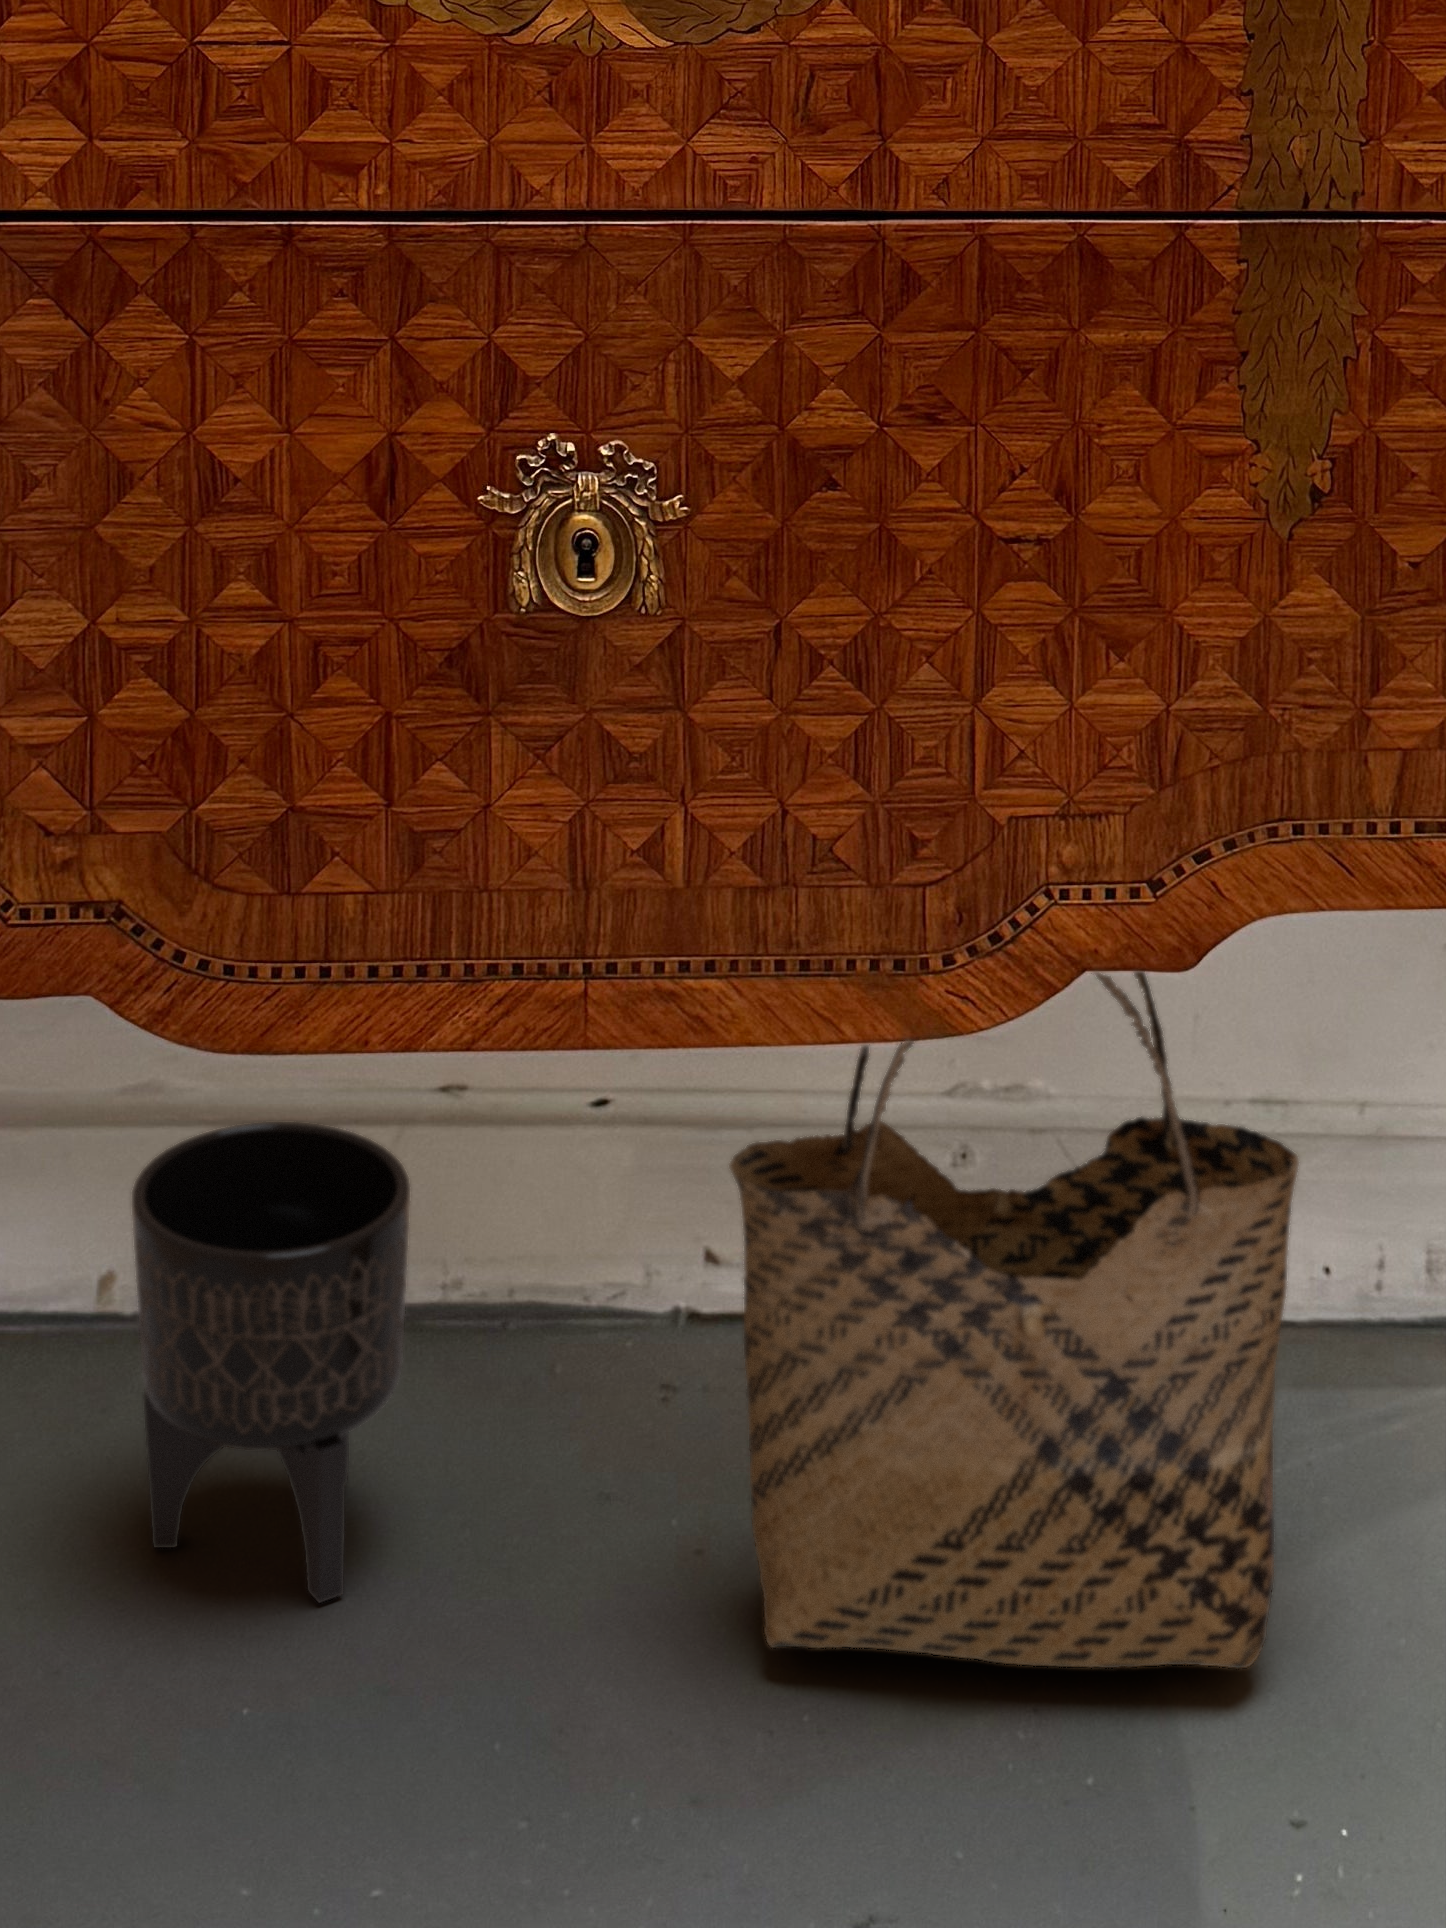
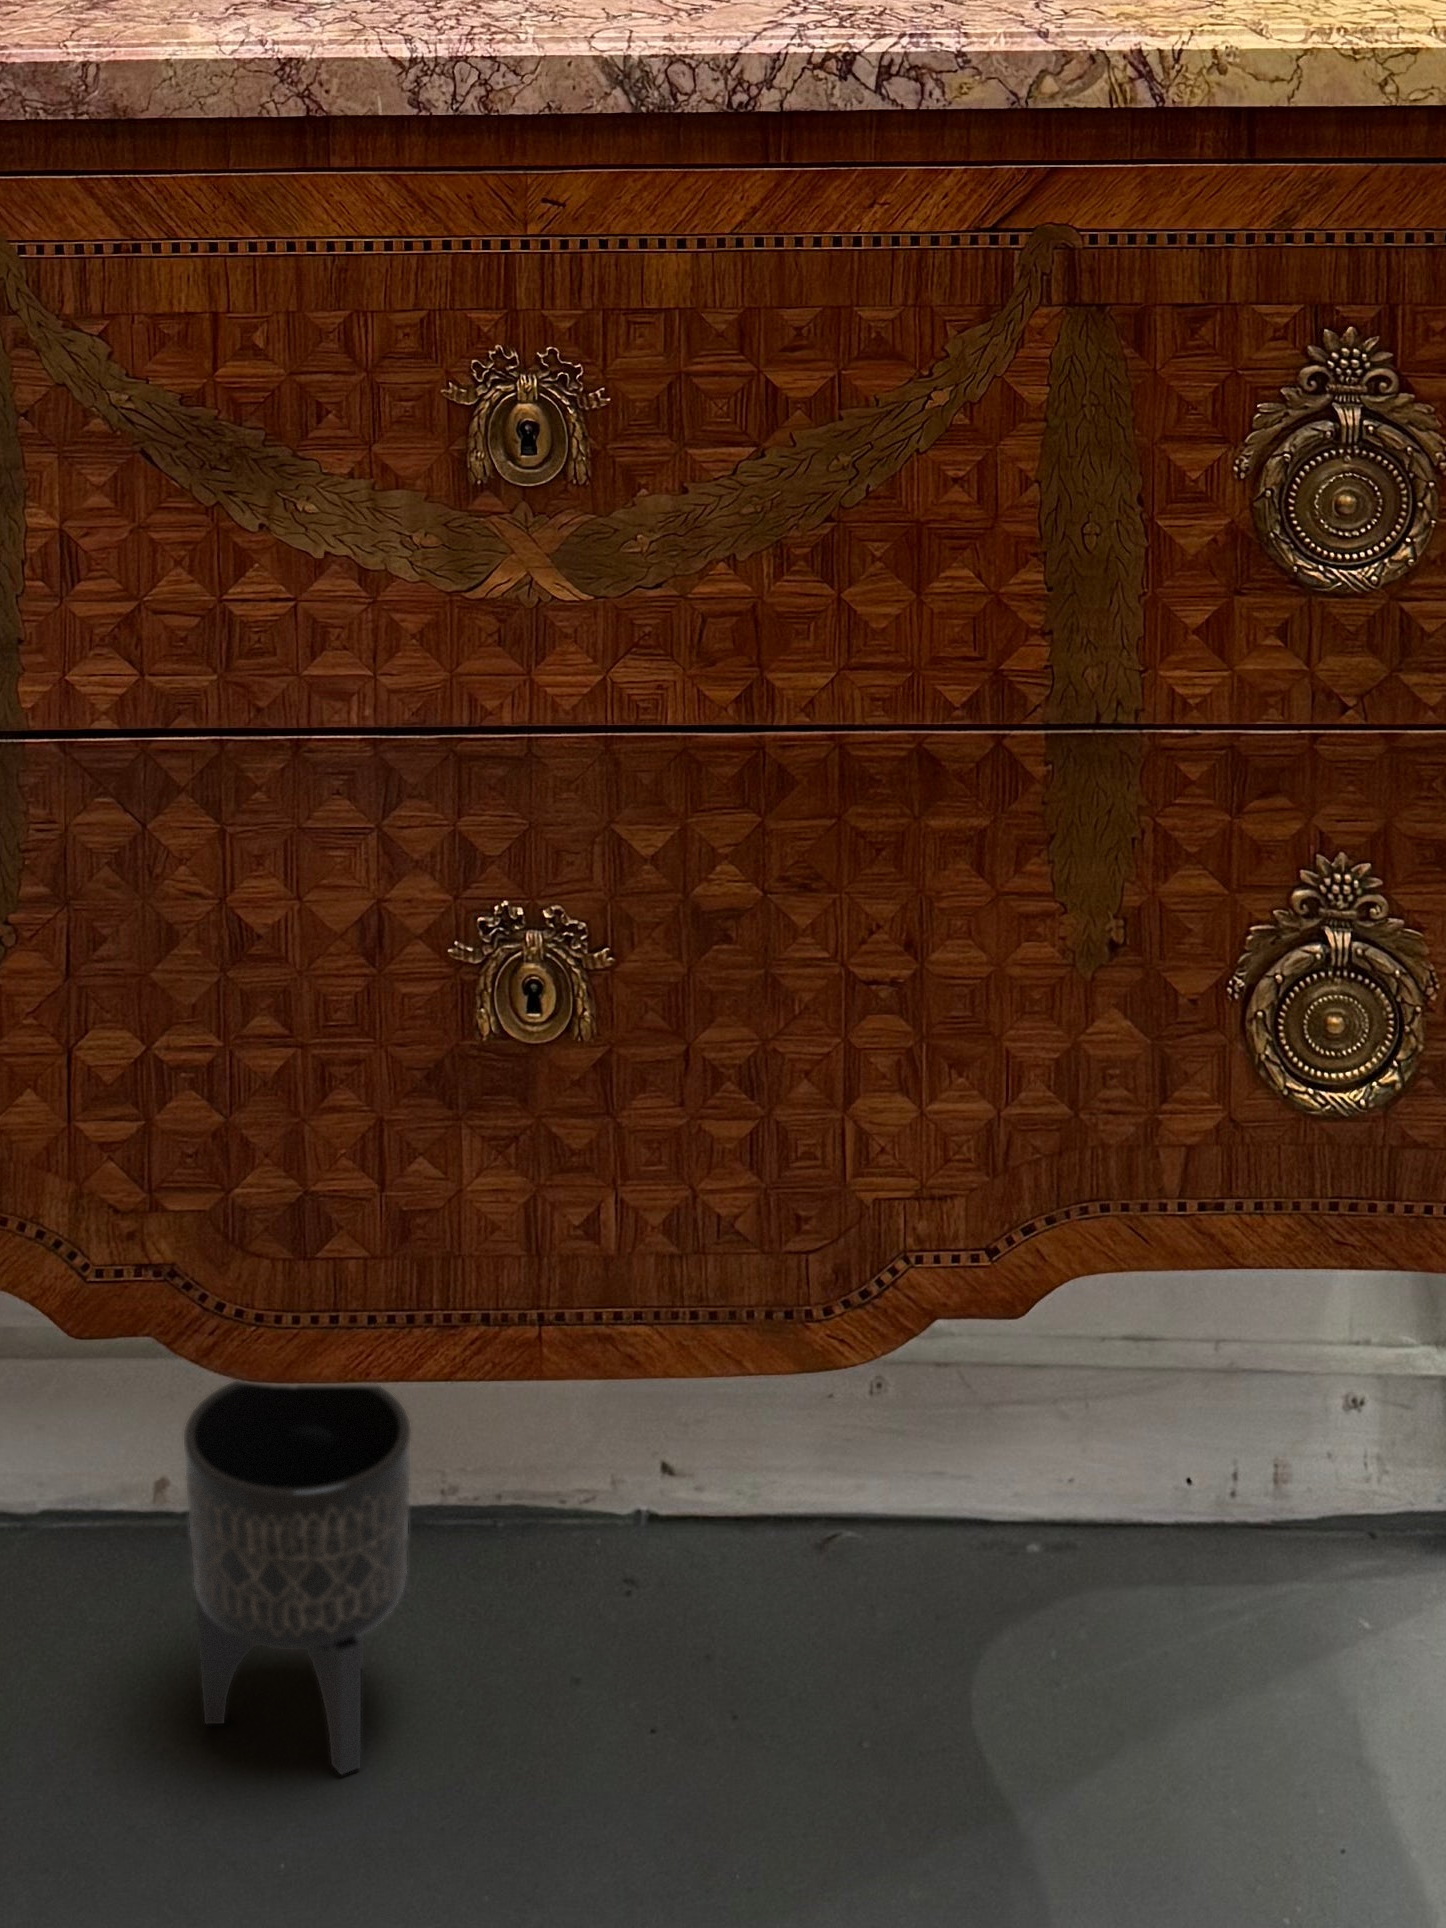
woven basket: present [730,971,1298,1668] -> none [670,1142,1140,1844]

